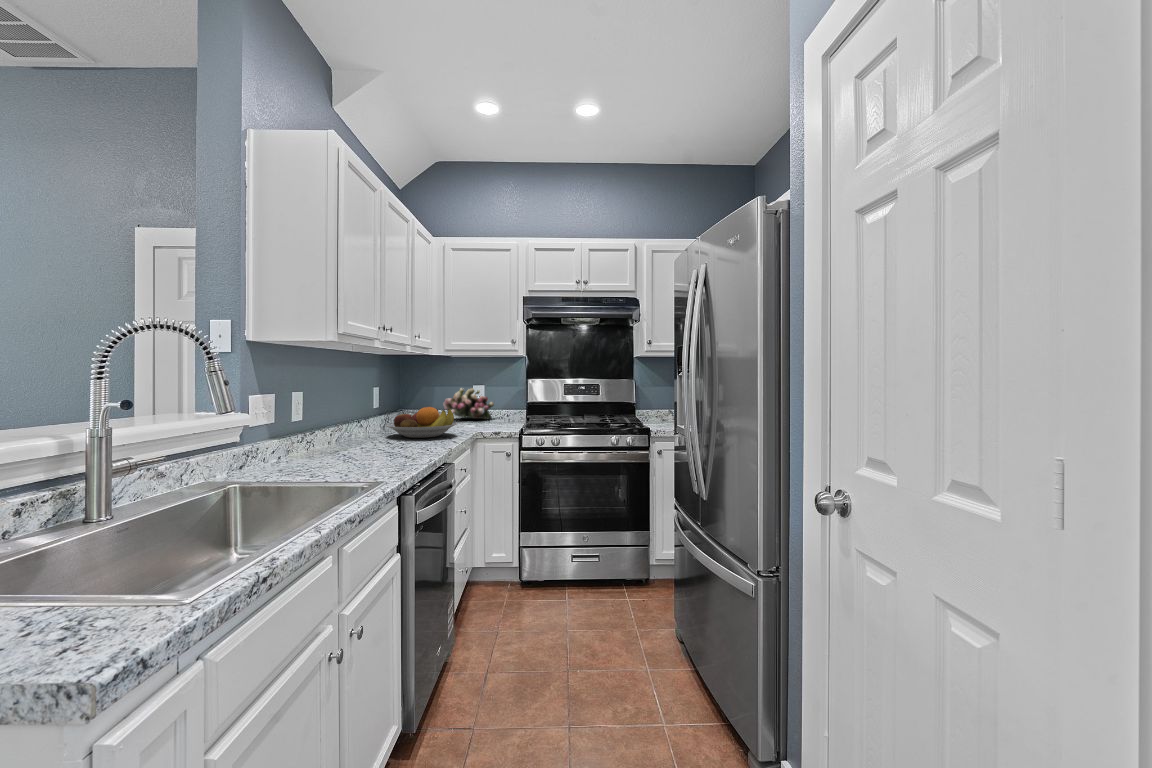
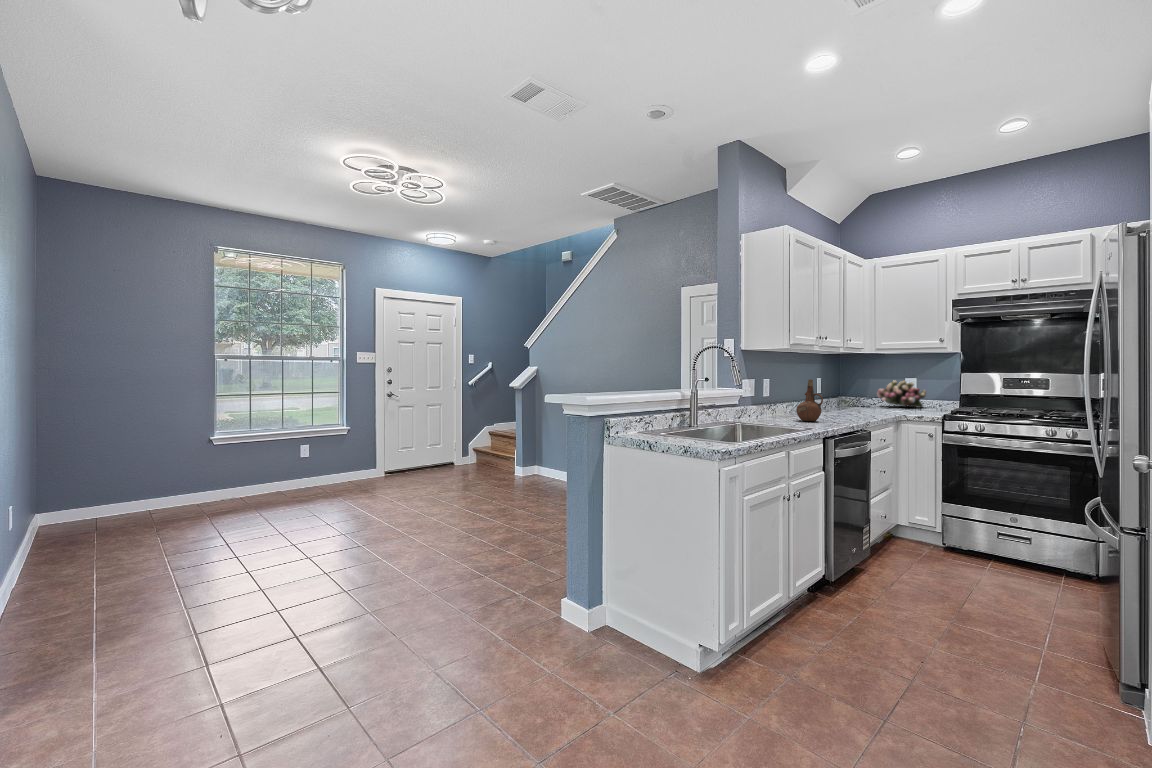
ceramic pitcher: none [347,393,389,461] -> present [796,379,823,421]
fruit bowl: present [386,407,457,438] -> none [824,392,881,414]

